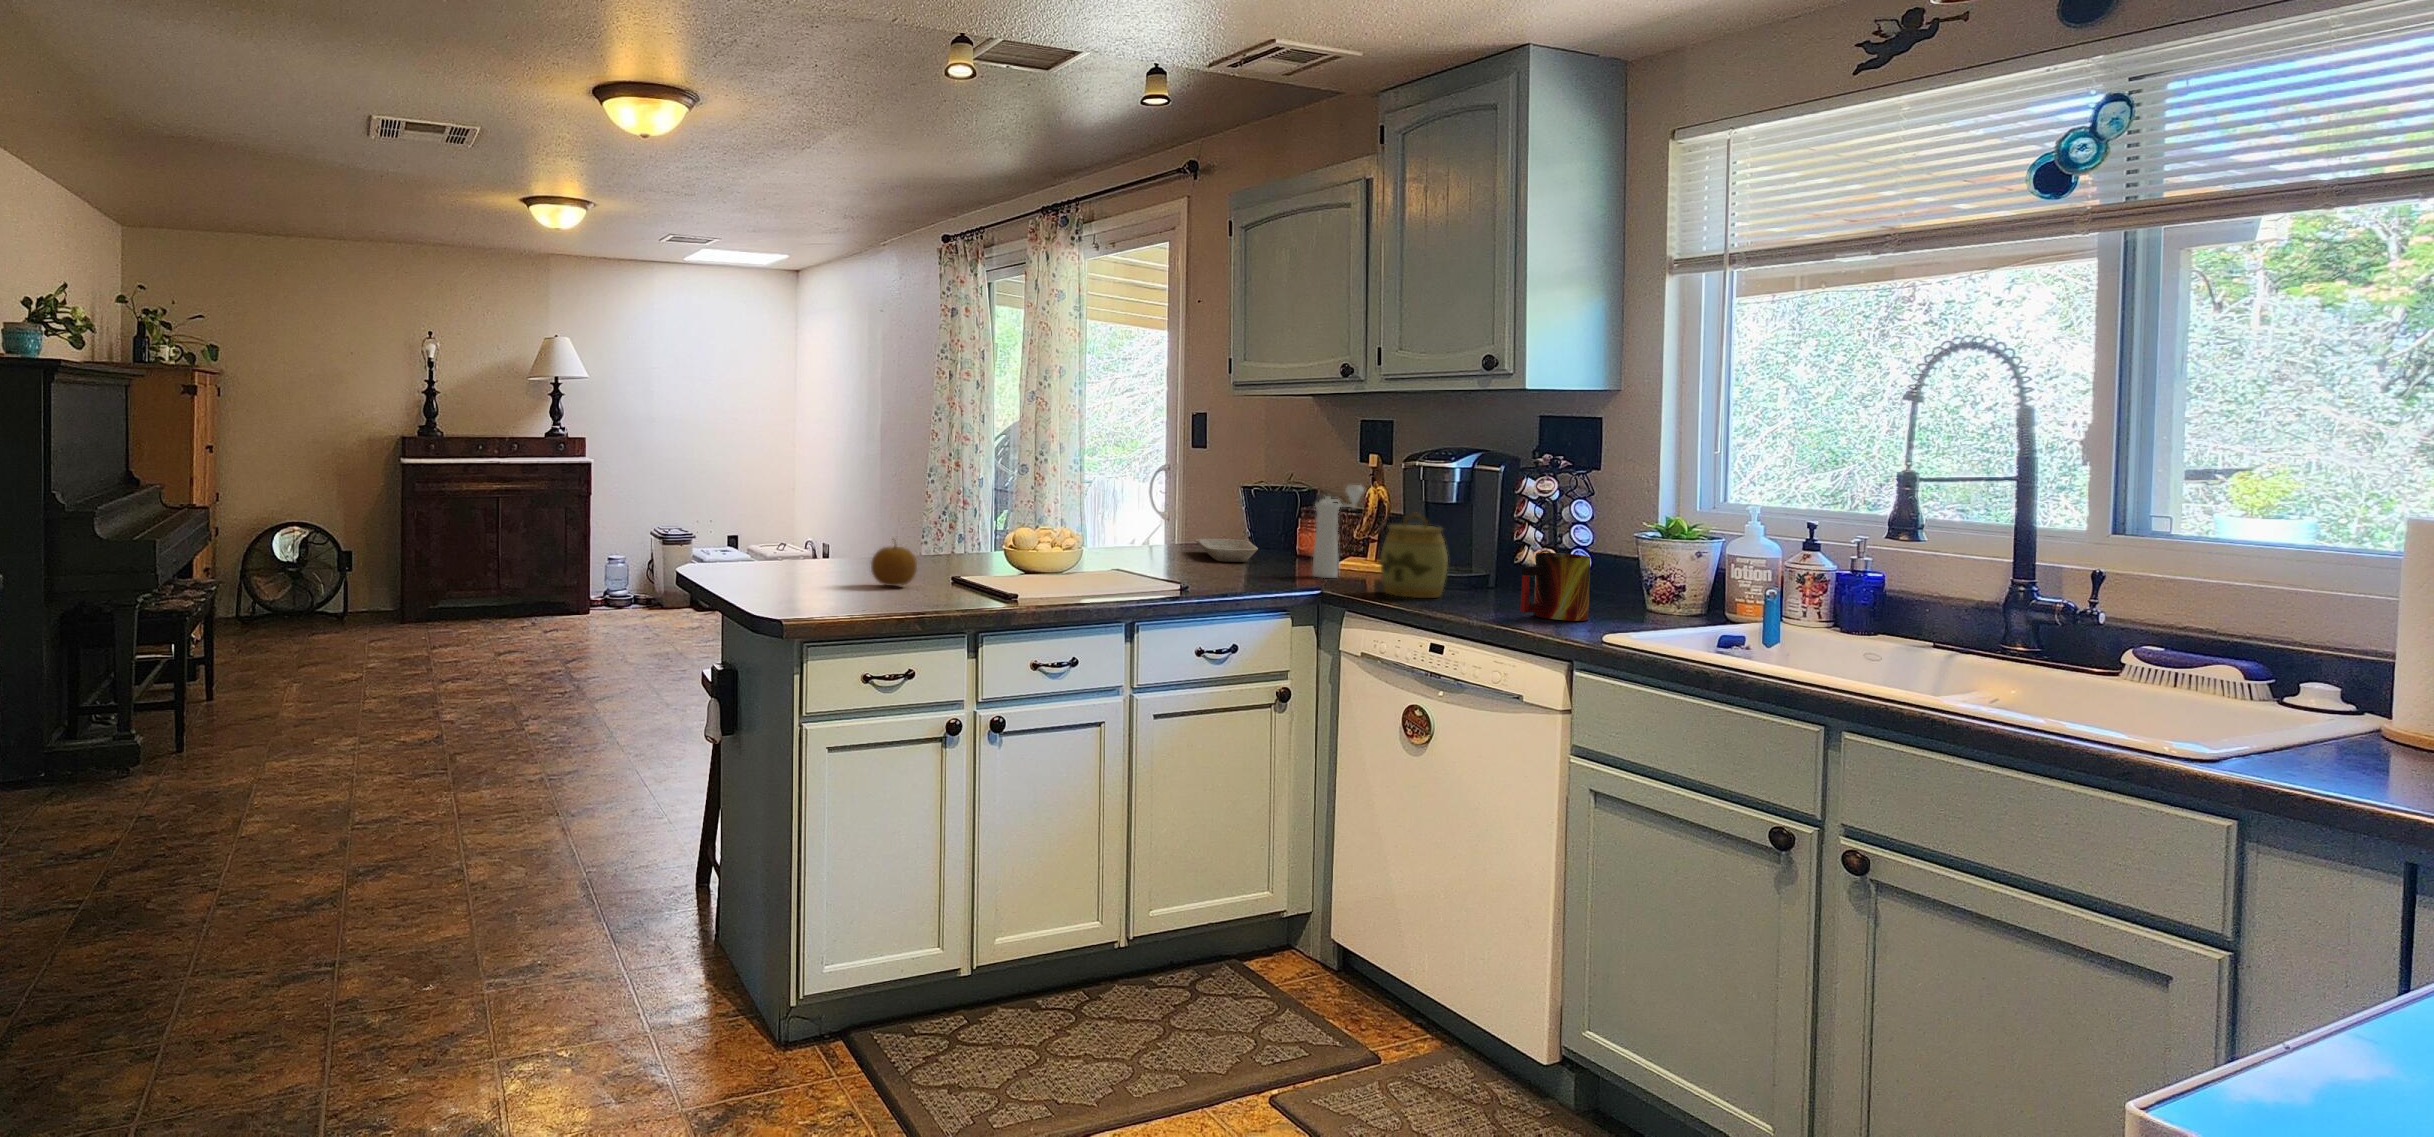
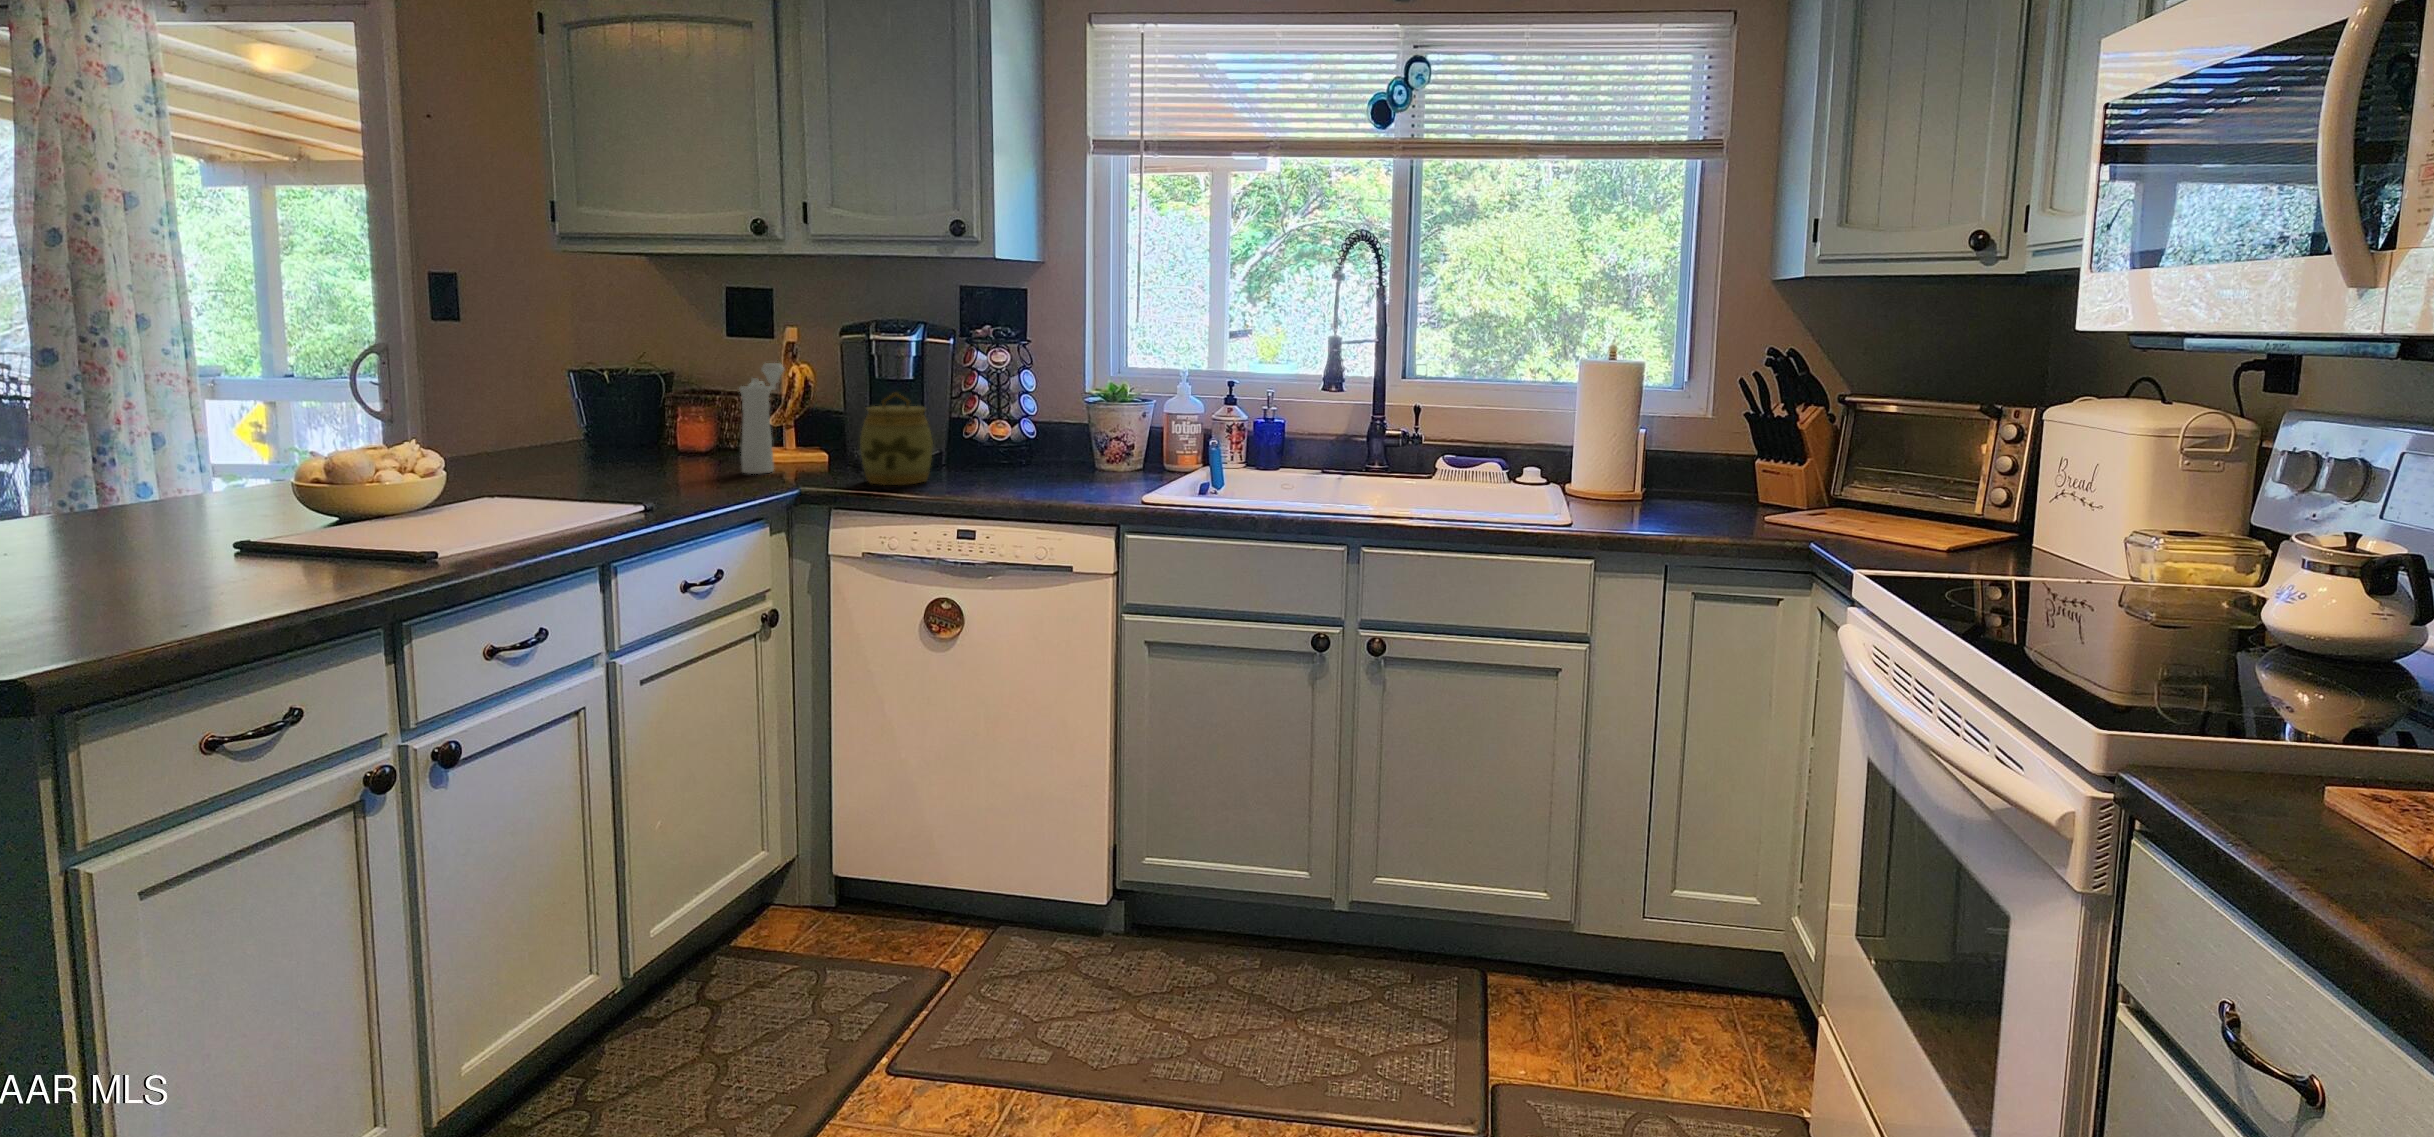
tray: present [1195,538,1258,562] -> none [515,437,635,468]
fruit: present [871,539,917,586] -> none [60,515,187,607]
mug: present [1520,553,1591,621] -> none [1045,423,1094,488]

